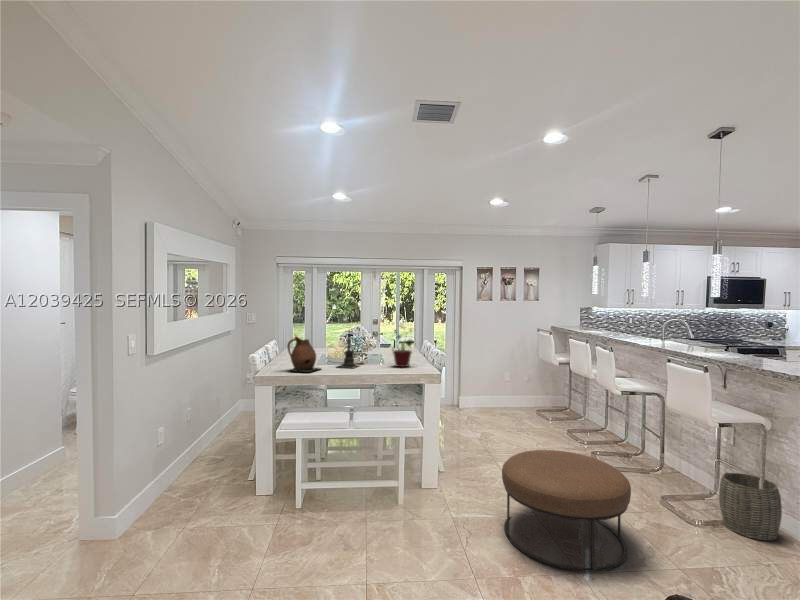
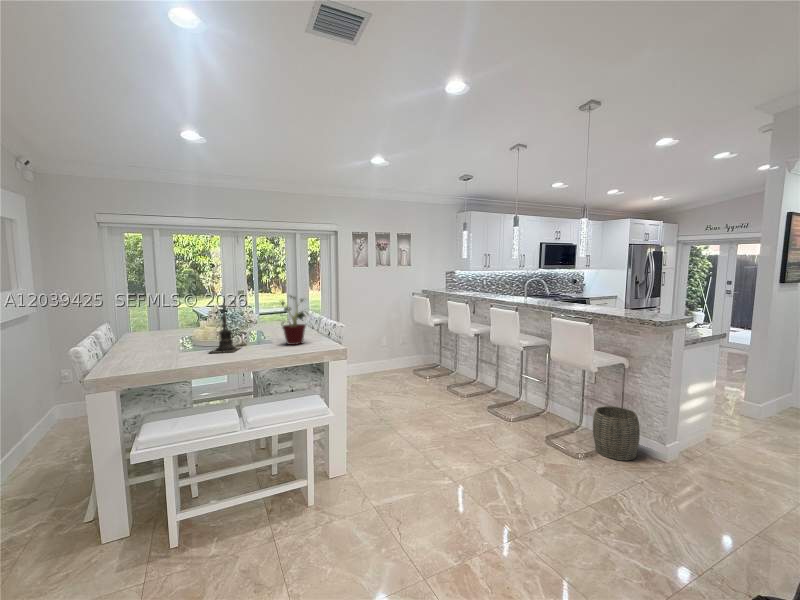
ceramic pitcher: present [287,335,320,372] -> none [133,315,189,366]
ottoman: present [502,450,631,572] -> none [424,413,550,538]

